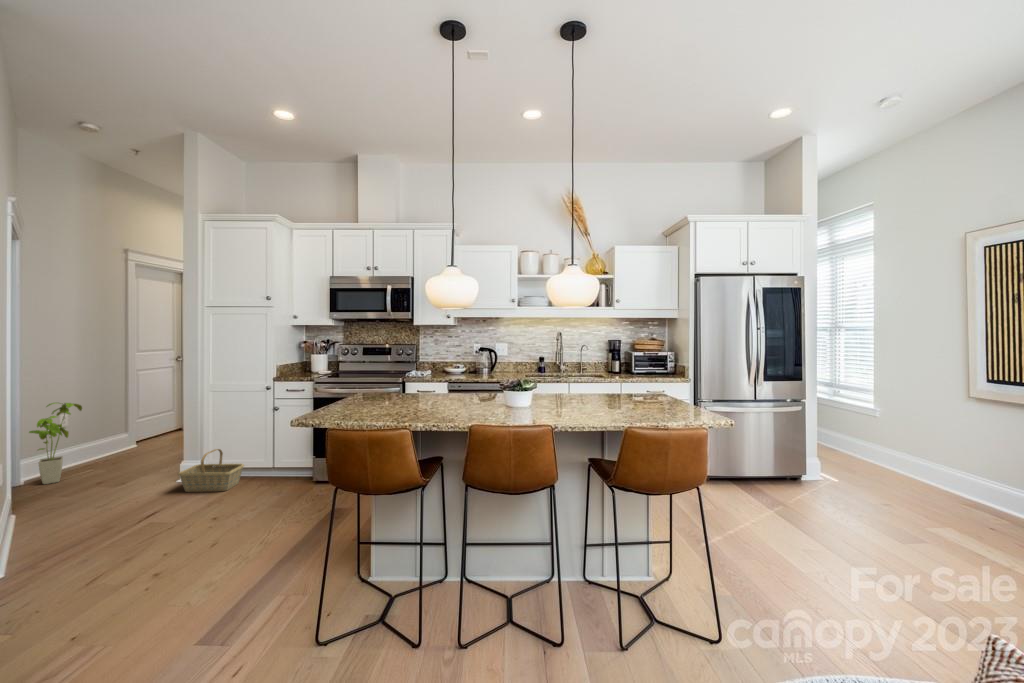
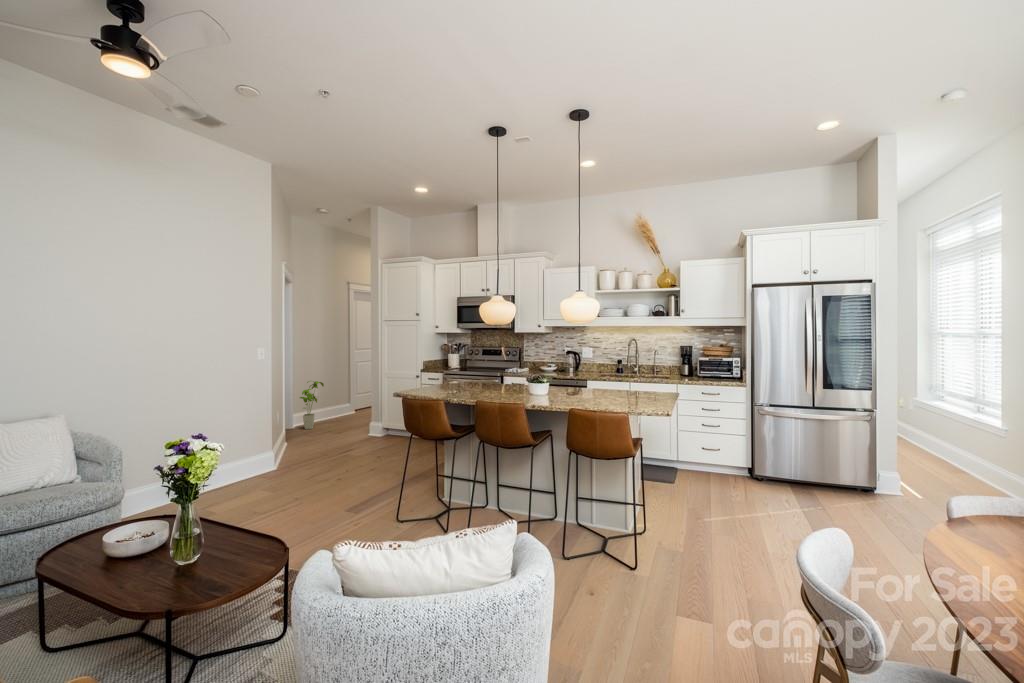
basket: present [178,449,244,492] -> none [366,416,403,443]

